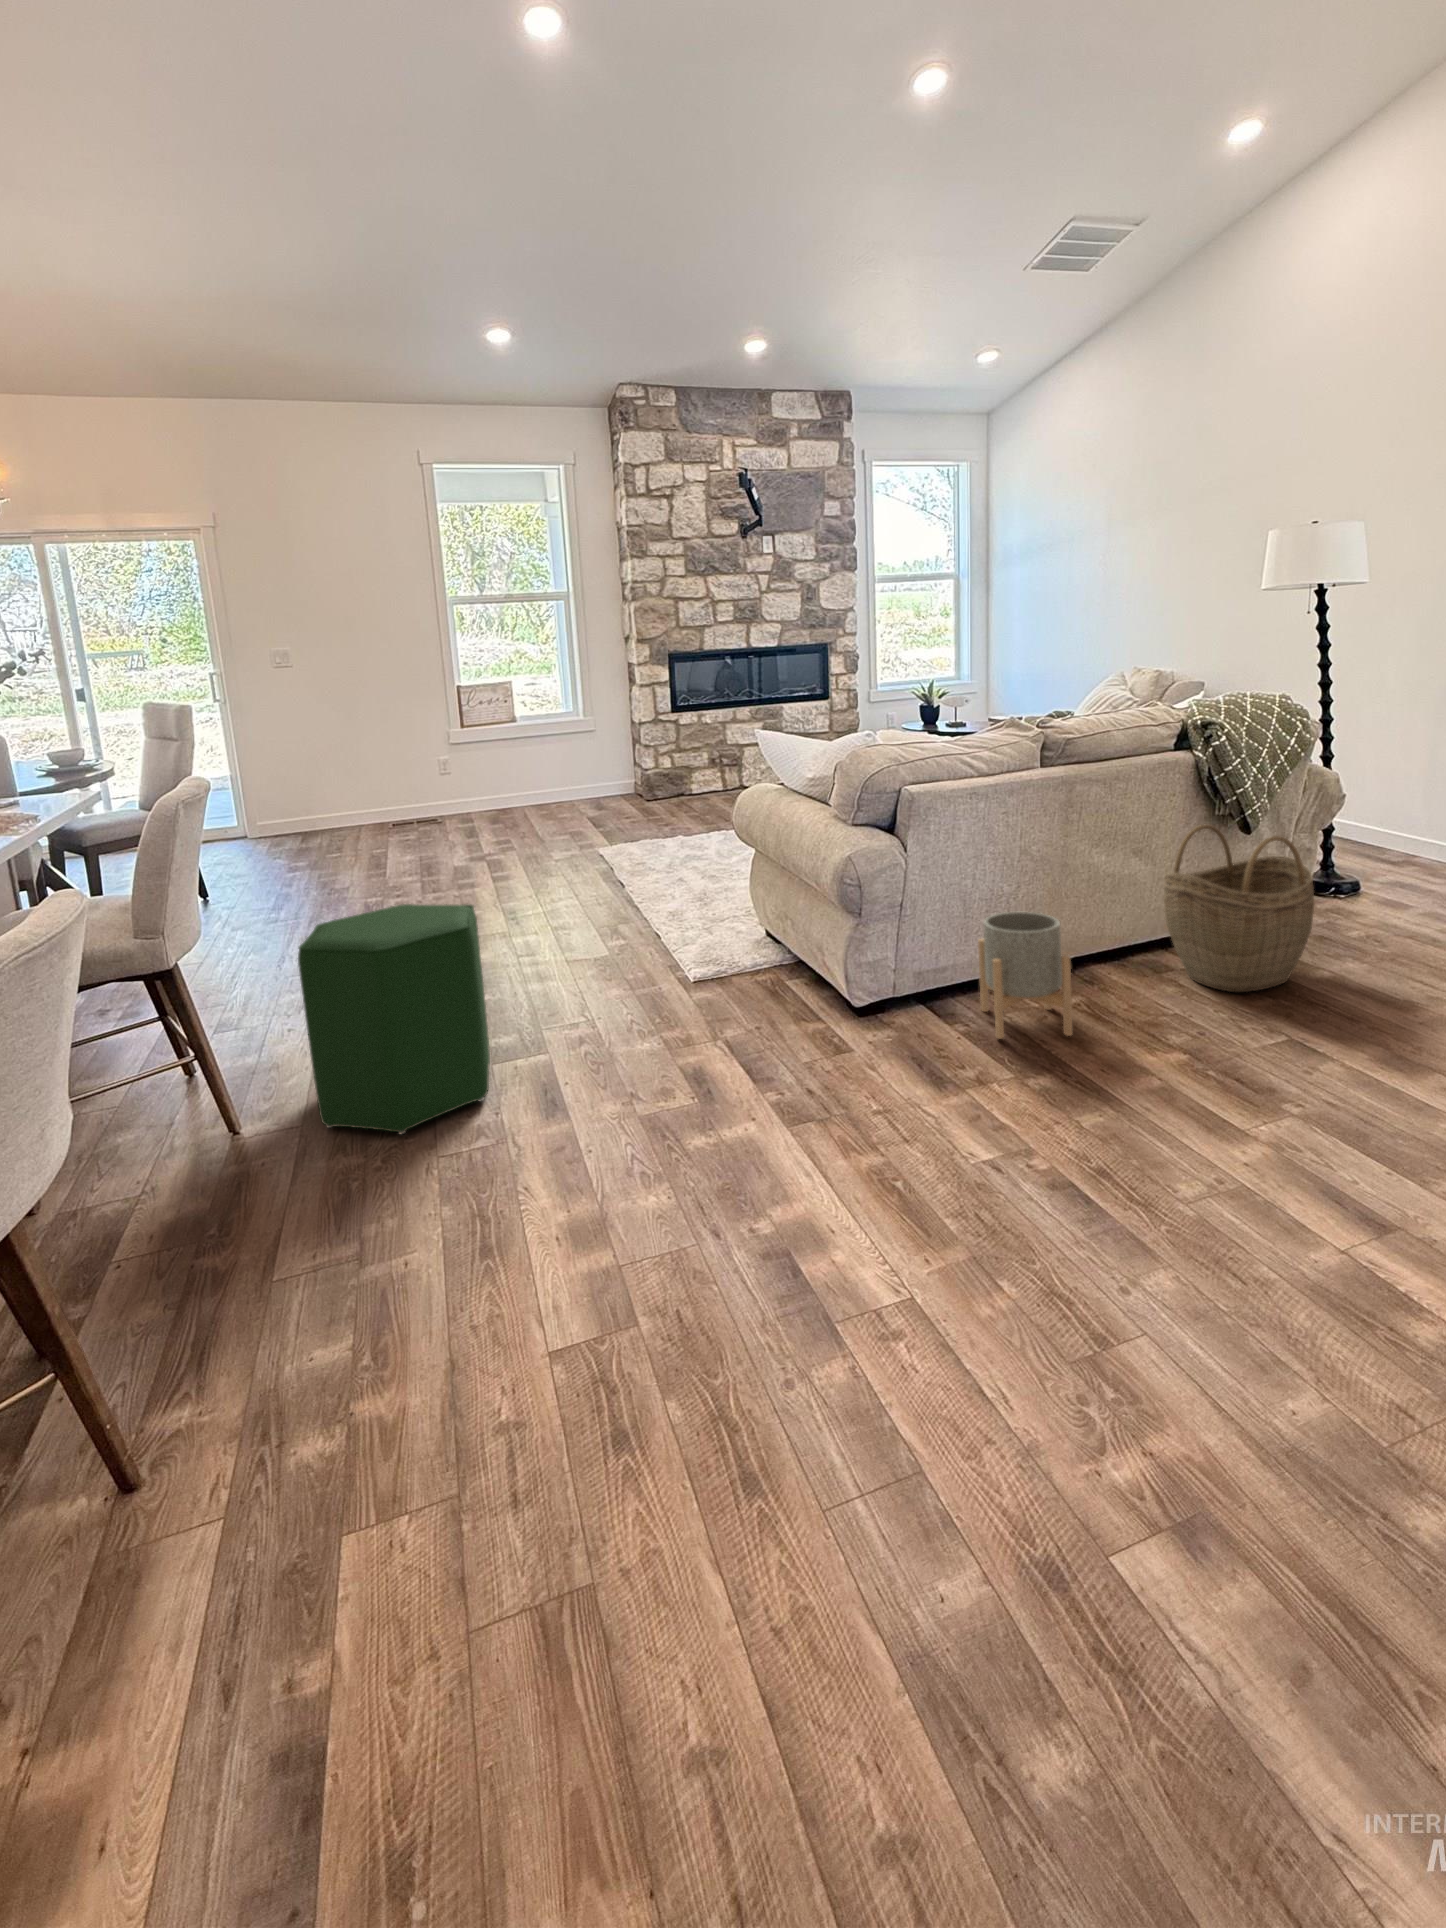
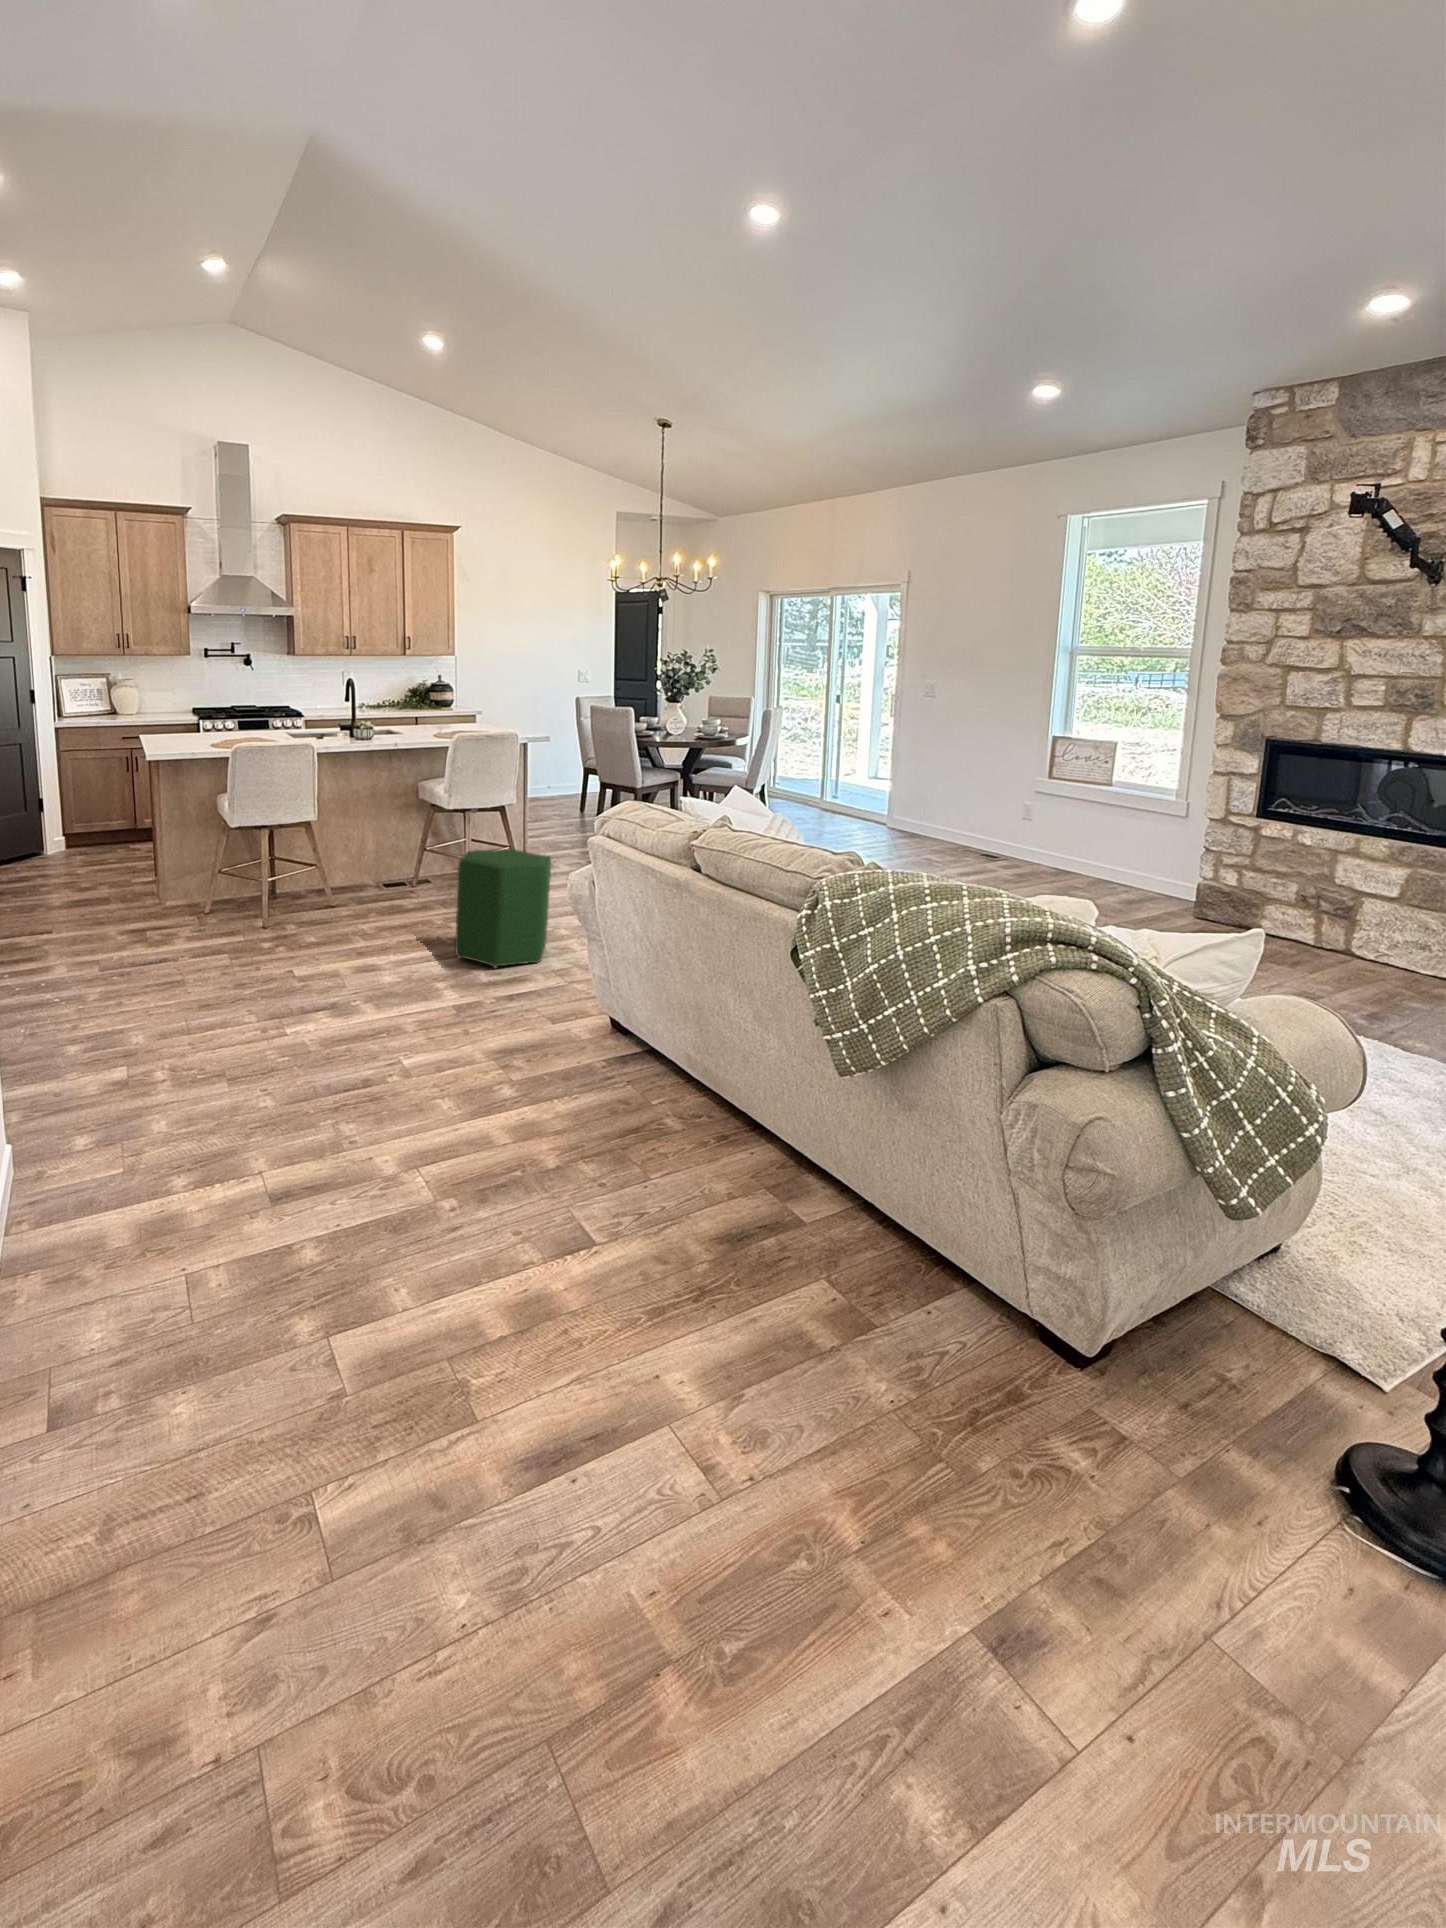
woven basket: present [1164,825,1314,992] -> none [736,1054,905,1274]
planter: present [978,912,1072,1039] -> none [607,1013,689,1131]

